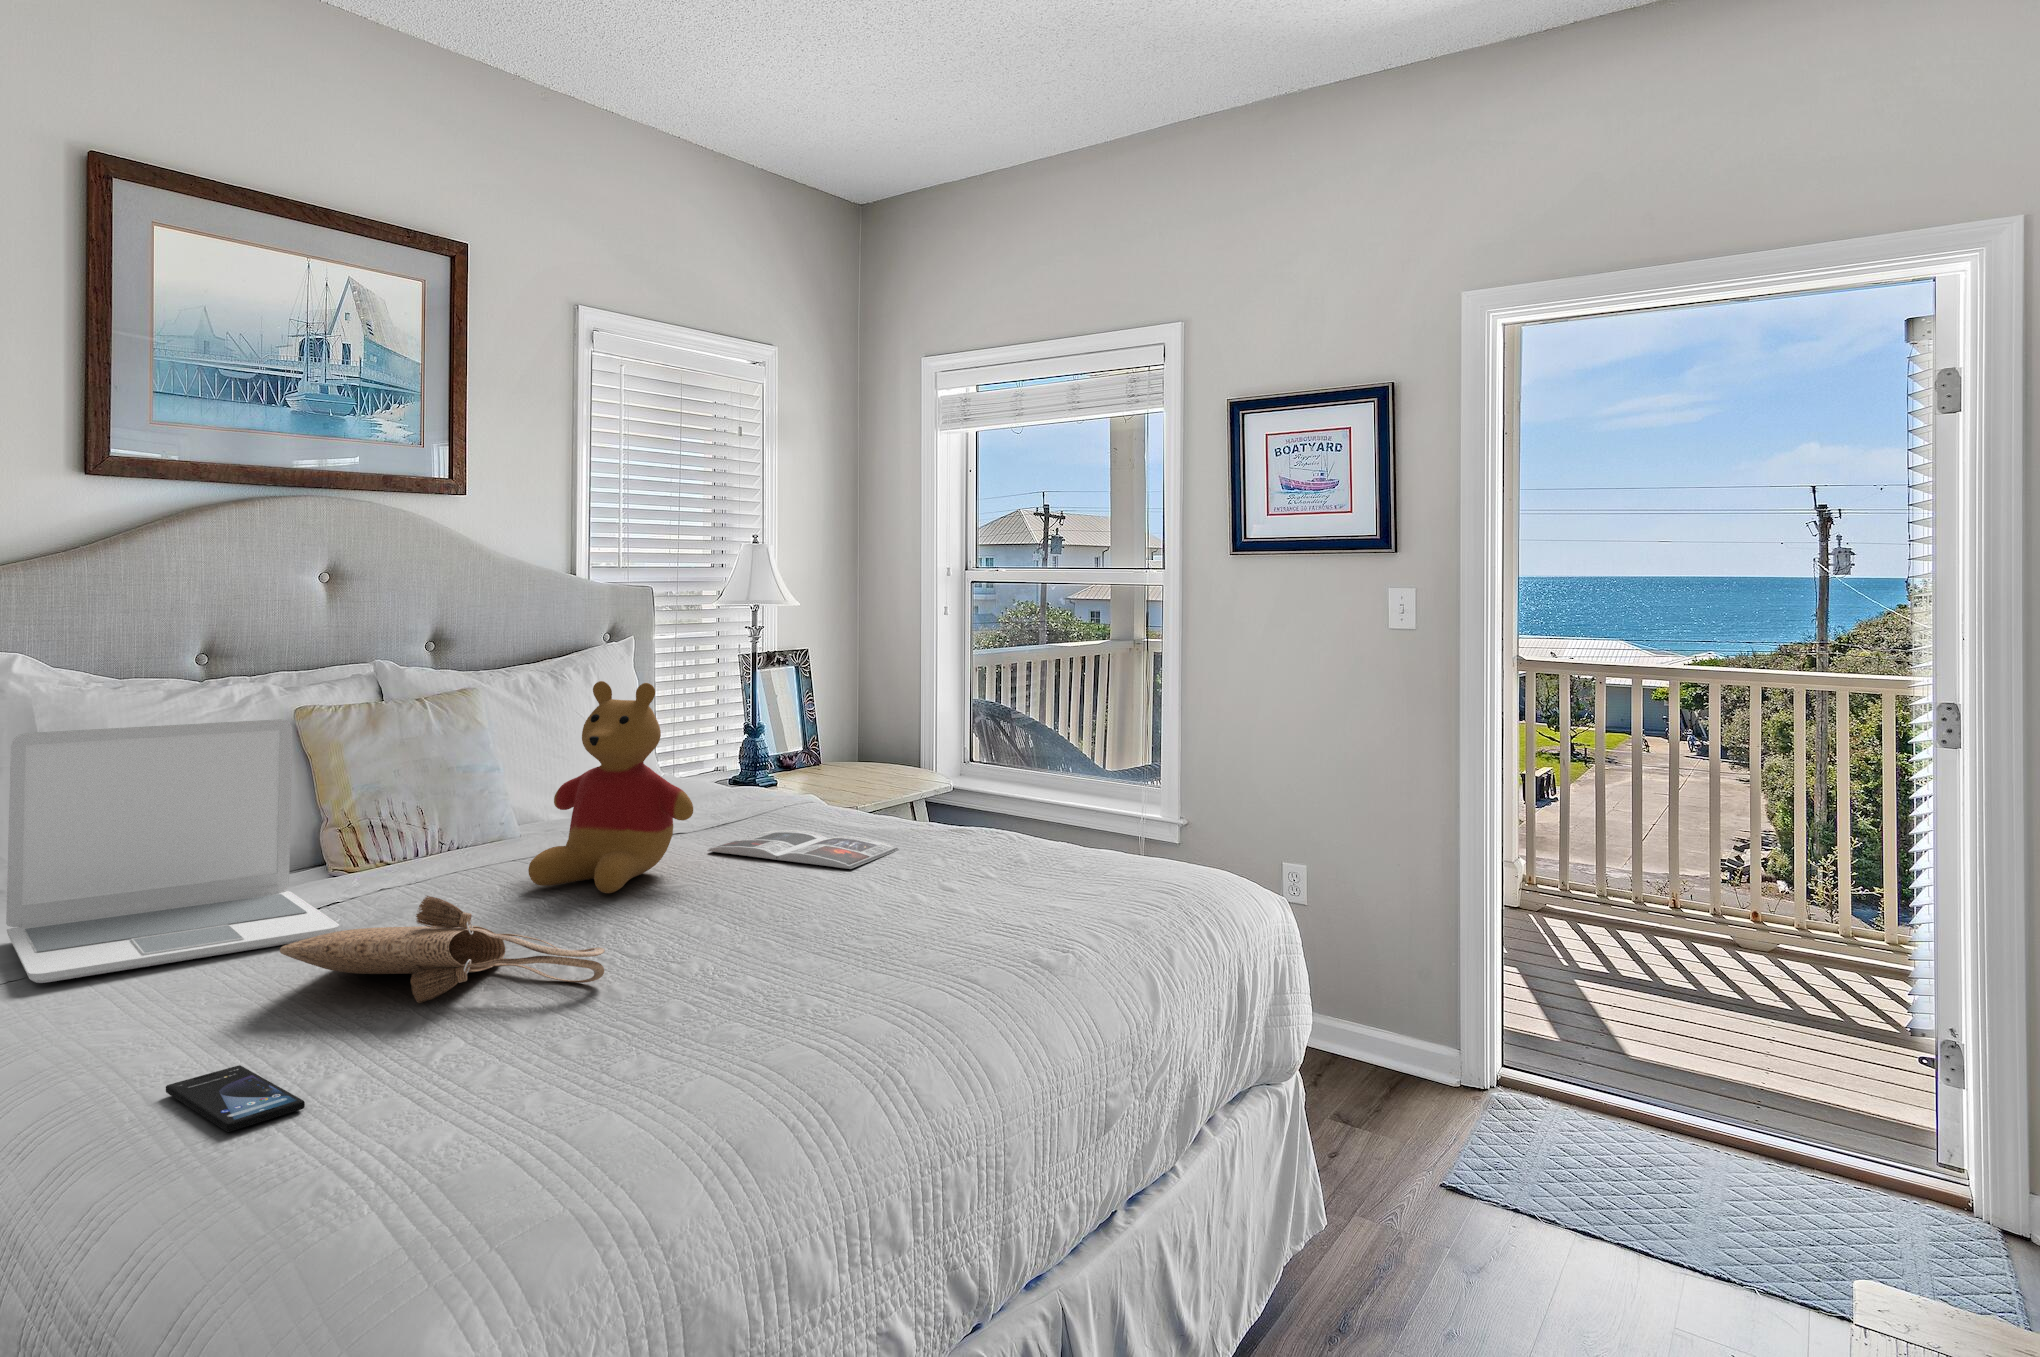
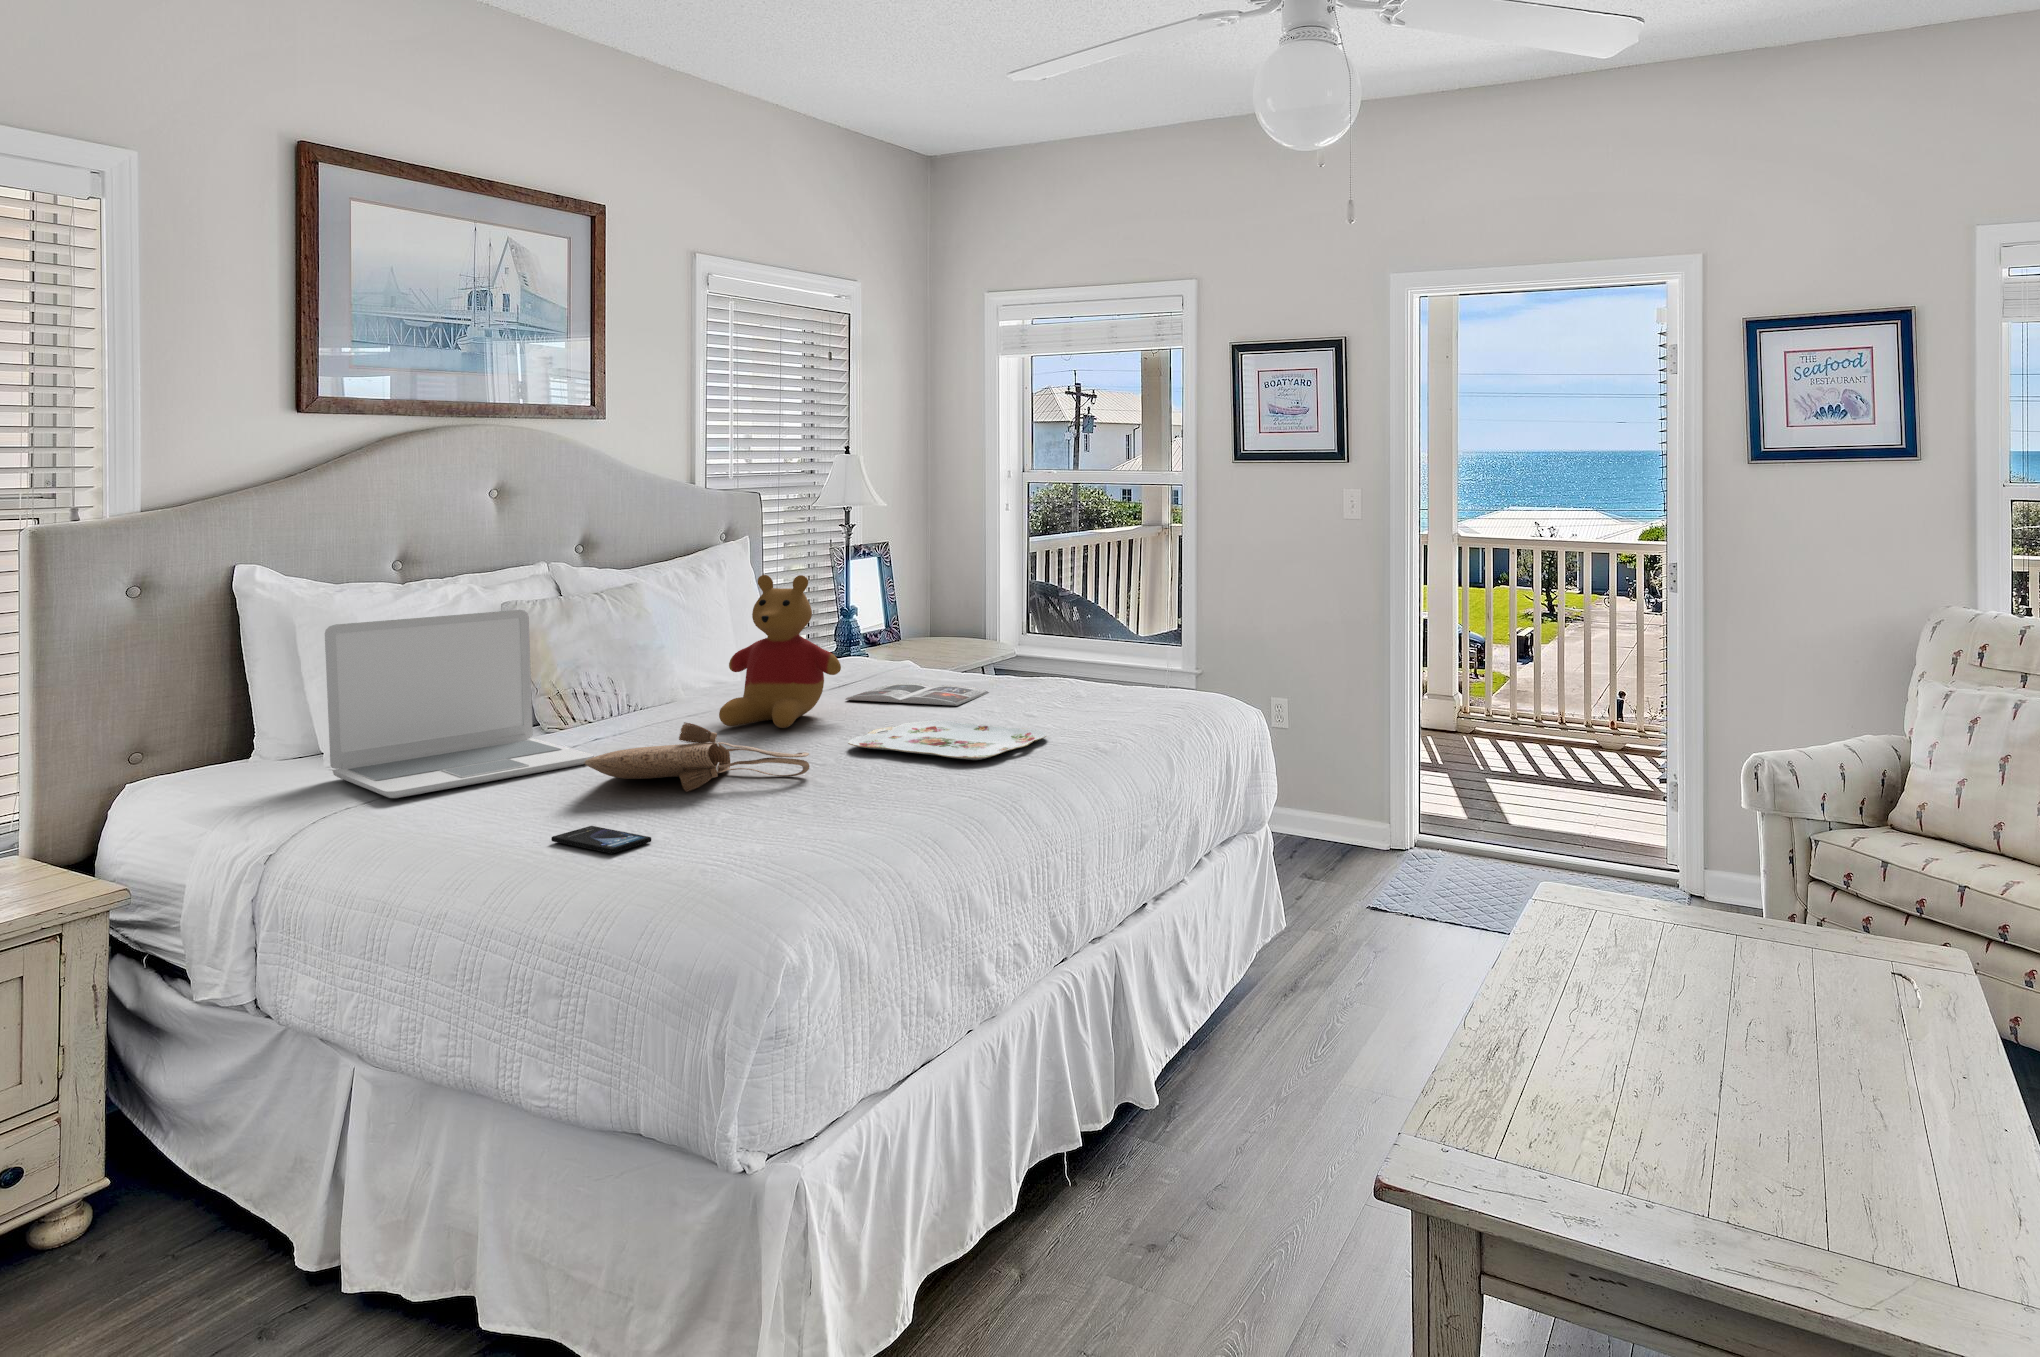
serving tray: none [679,893,967,972] -> present [848,720,1047,760]

